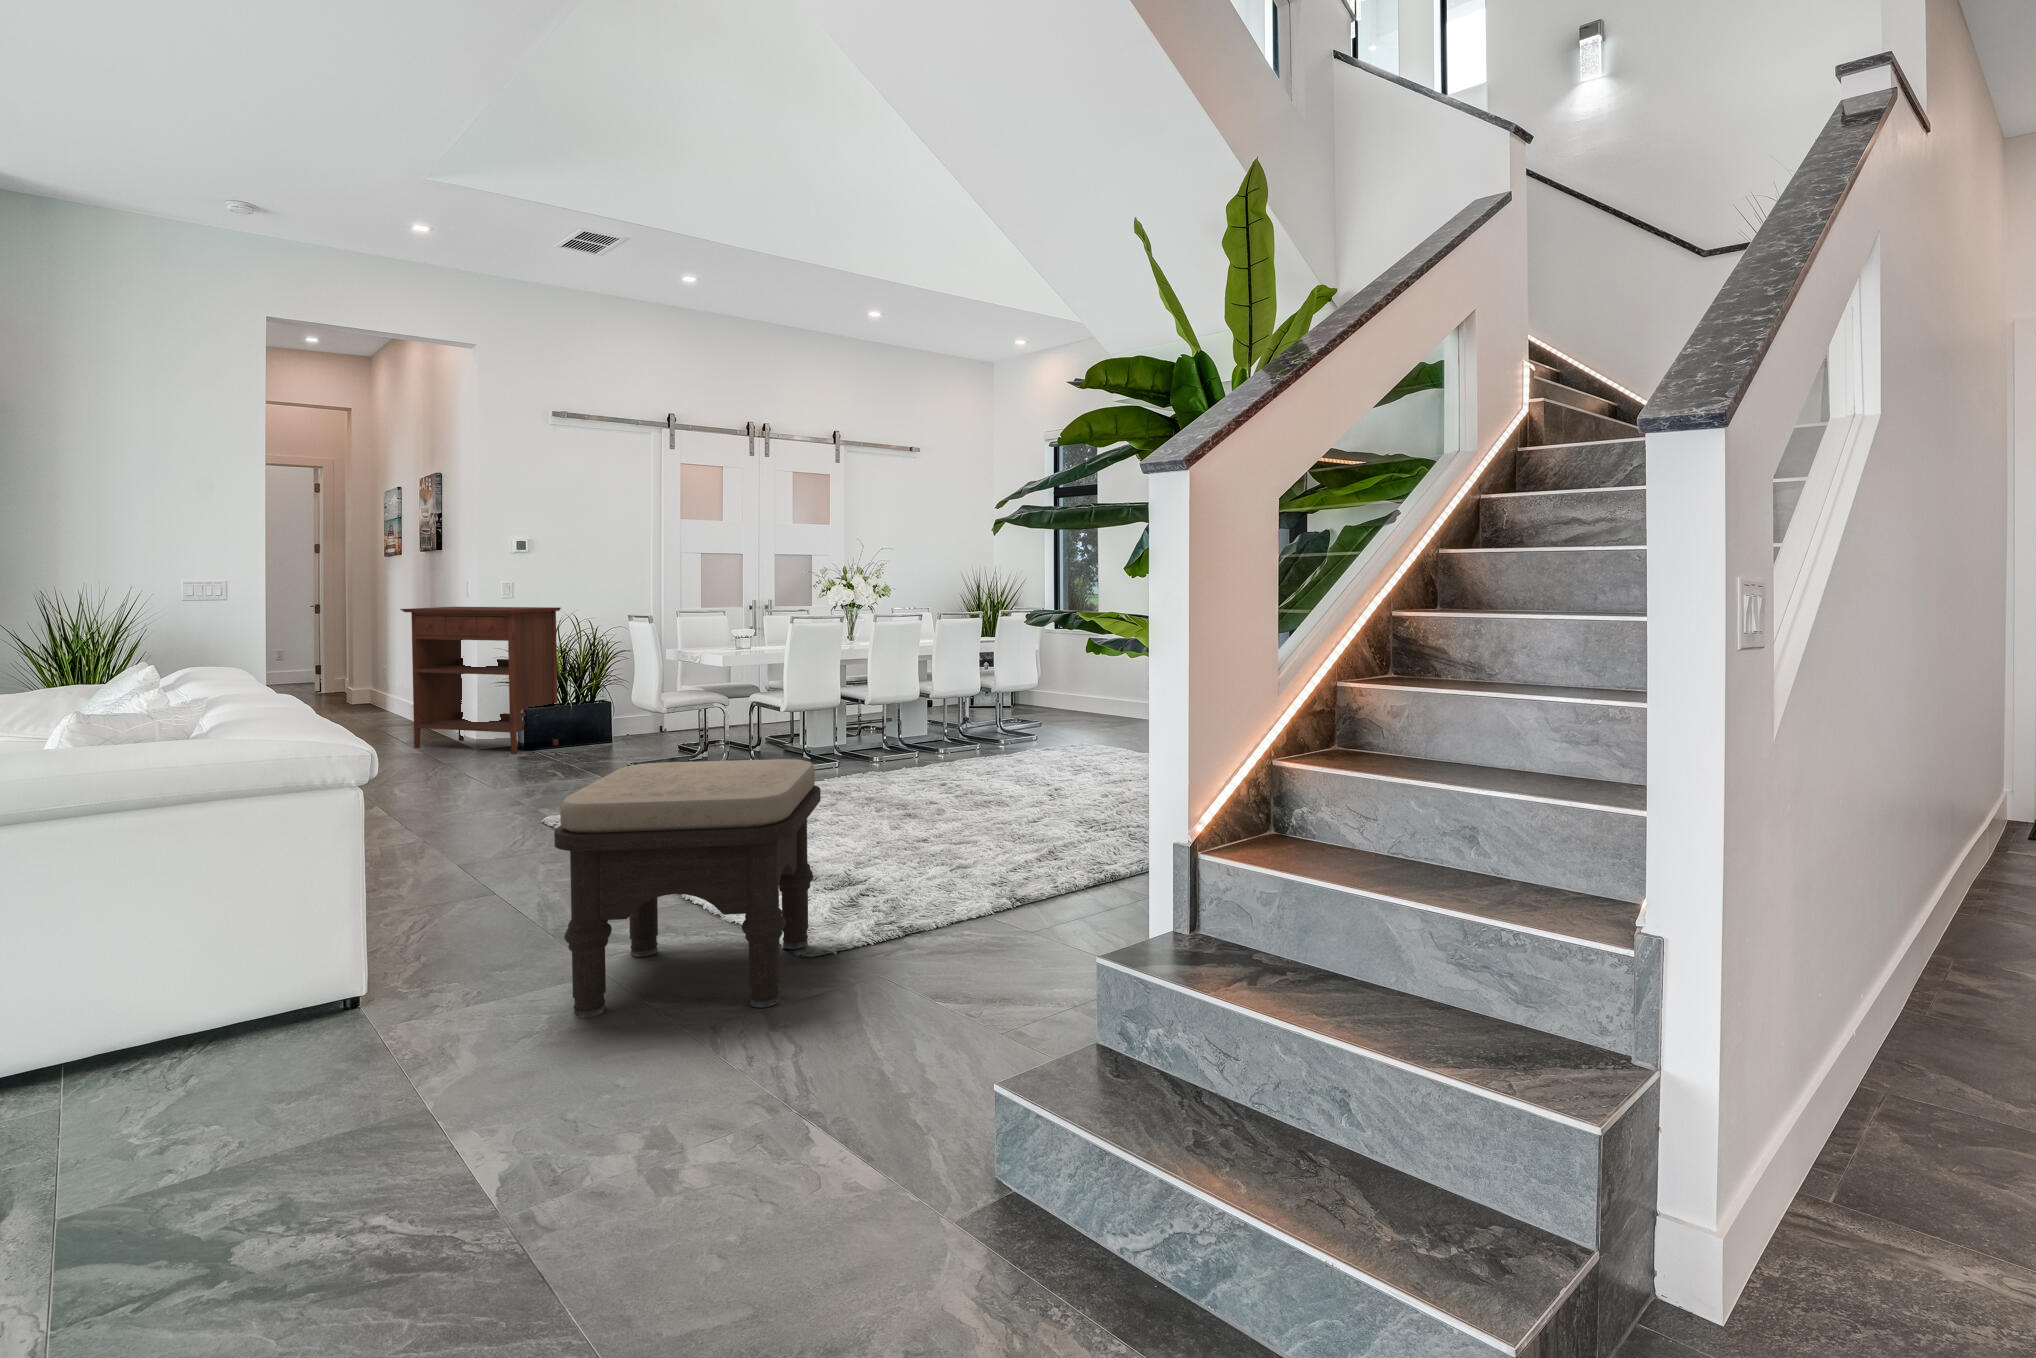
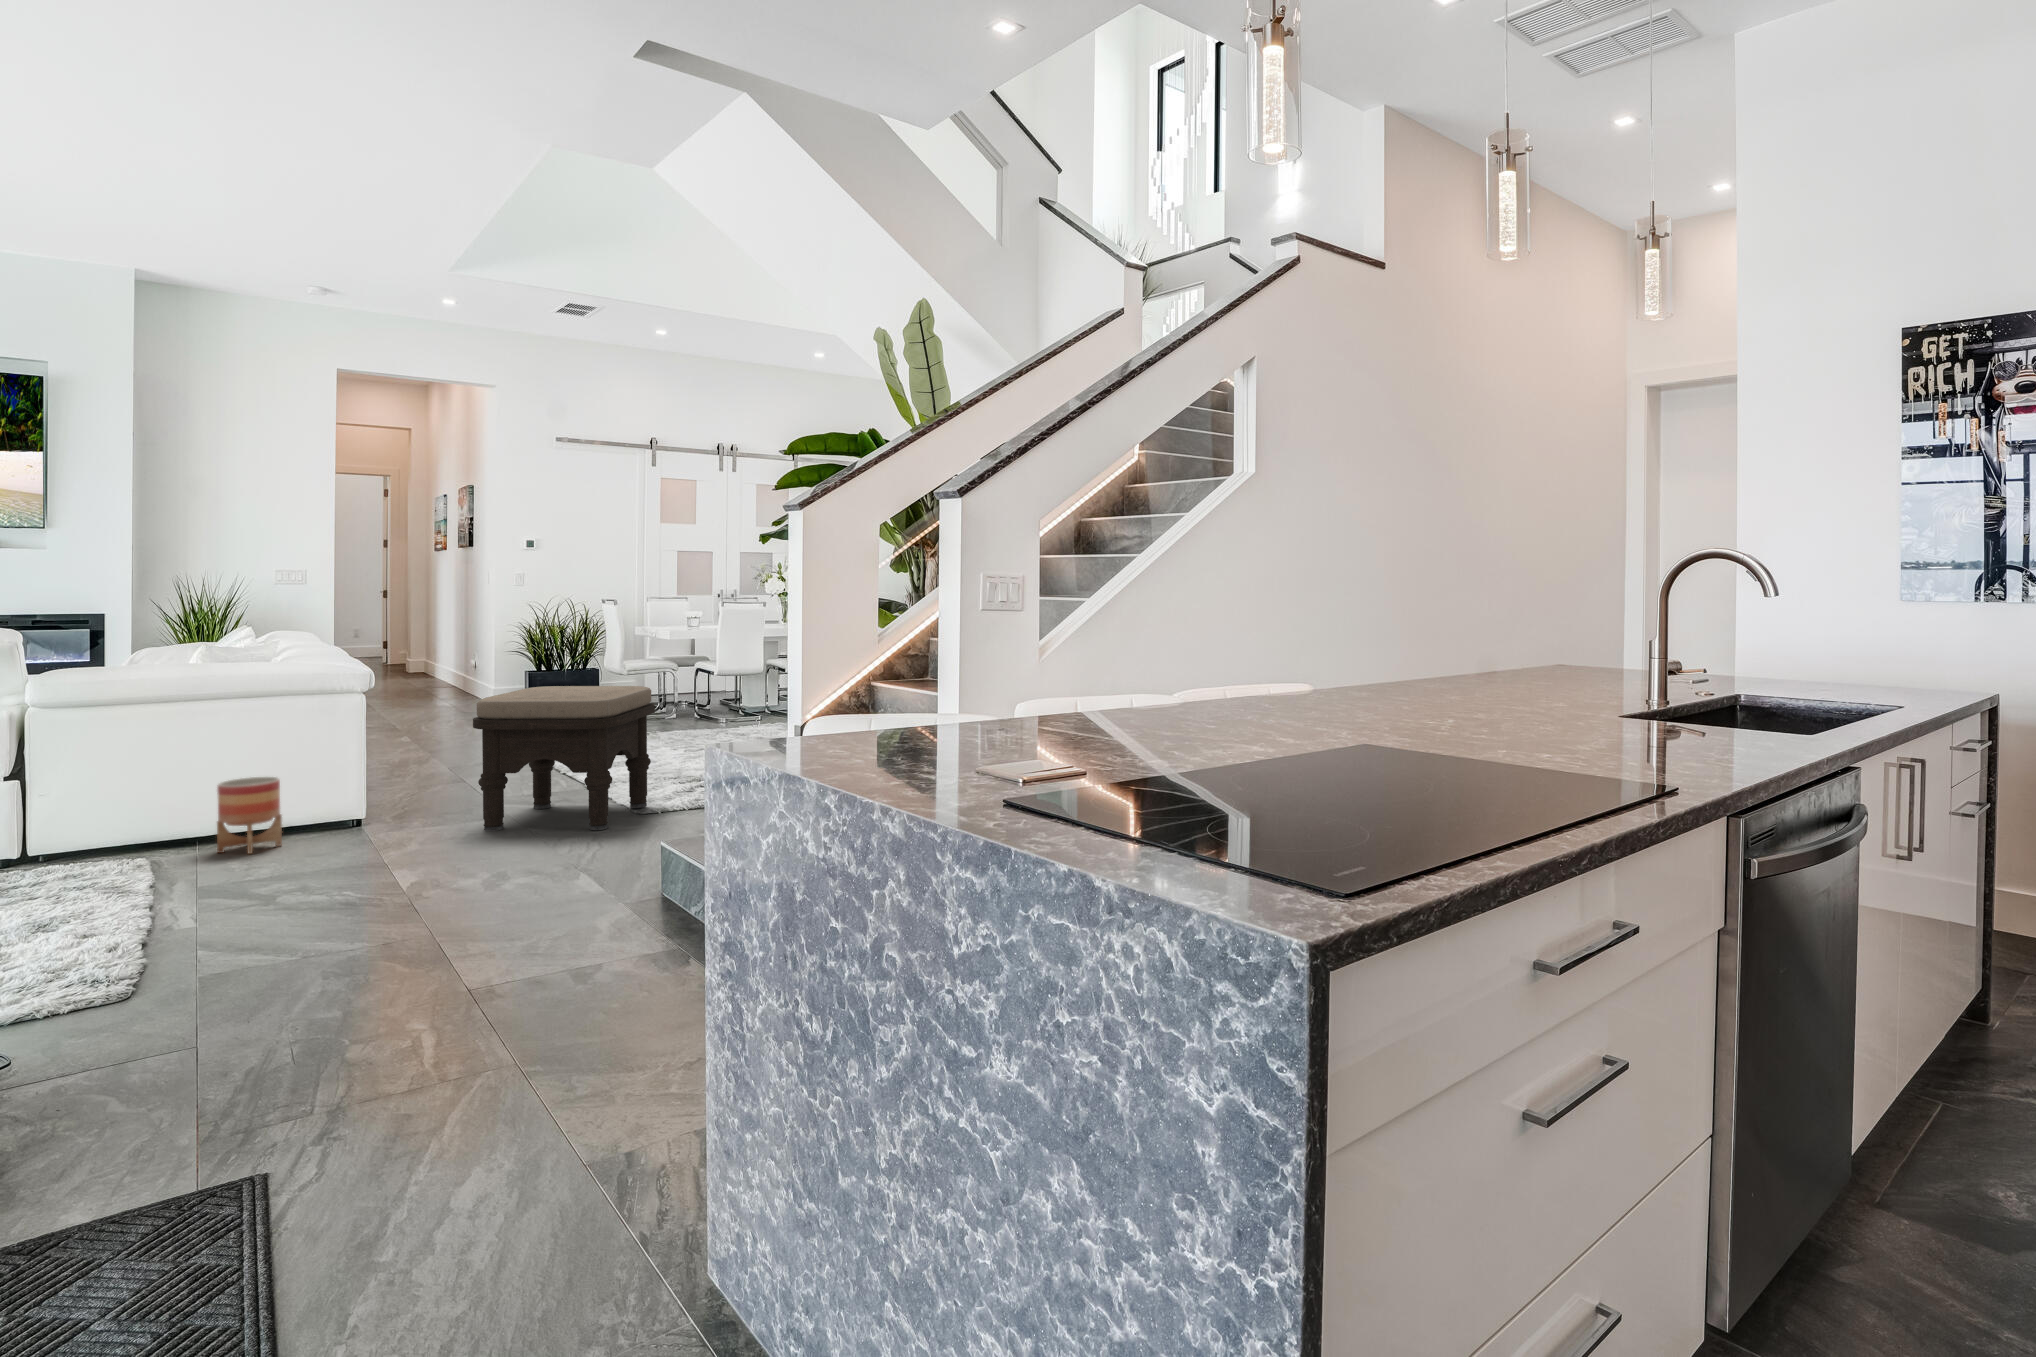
console table: present [400,607,561,754] -> none [436,591,559,707]
planter: none [100,956,225,1111] -> present [217,777,282,854]

